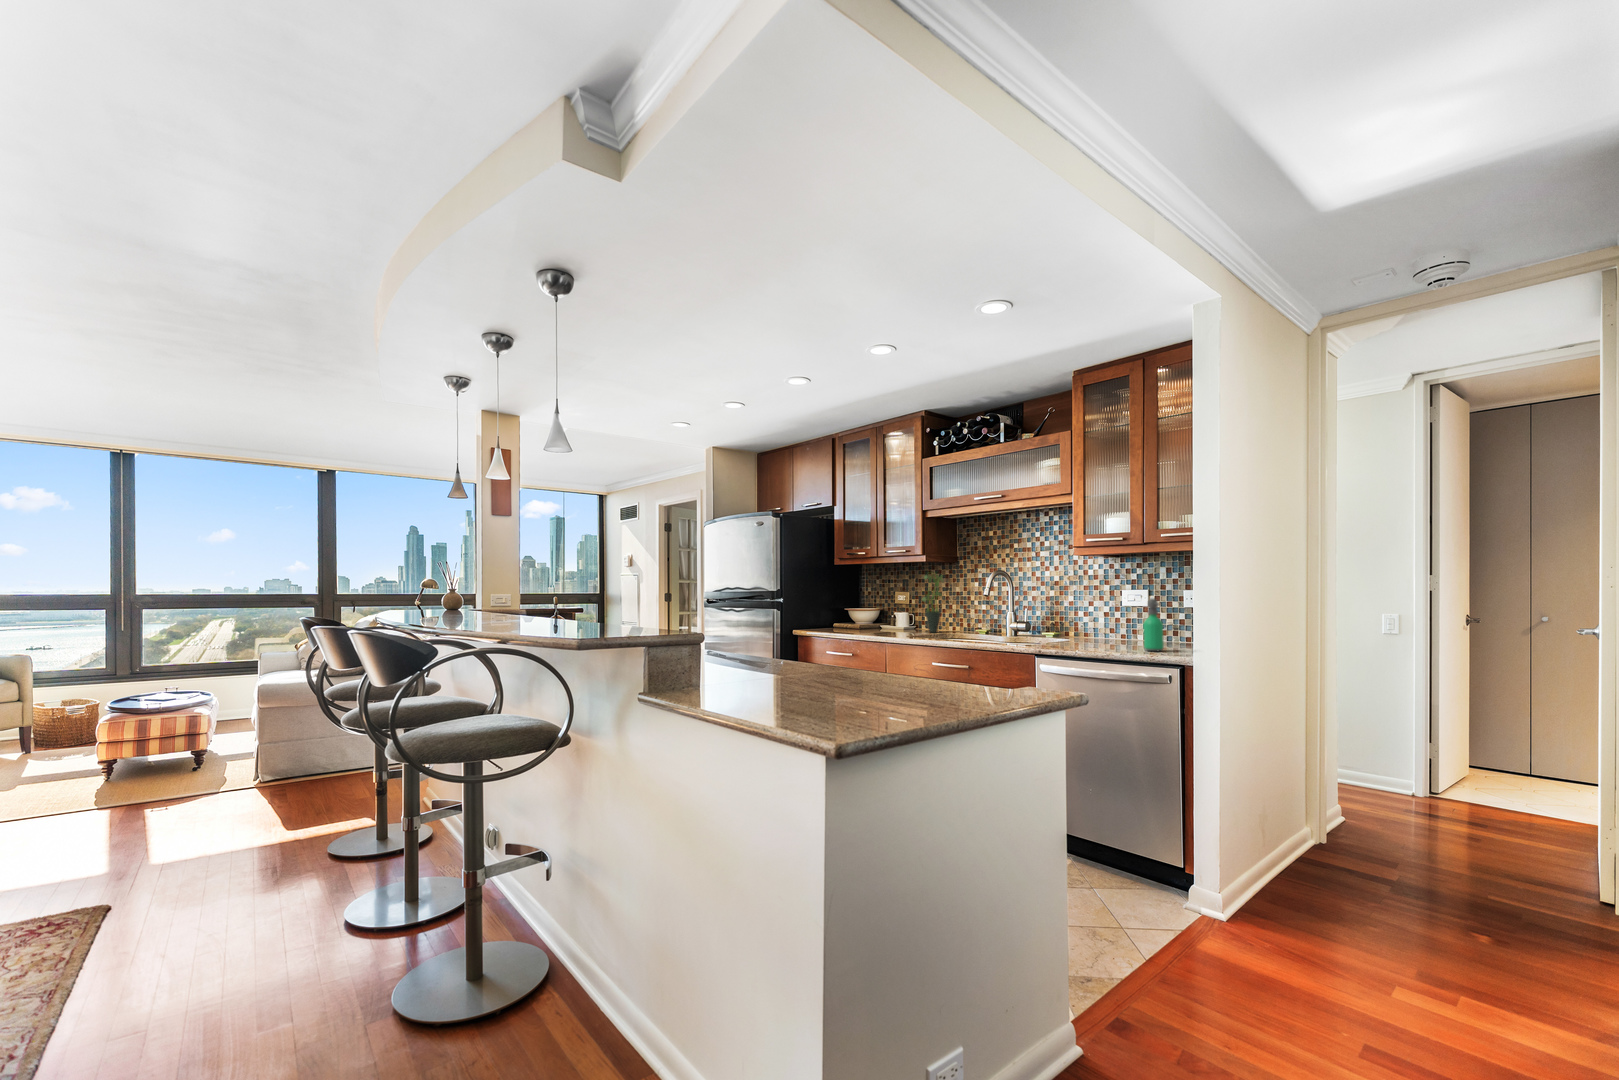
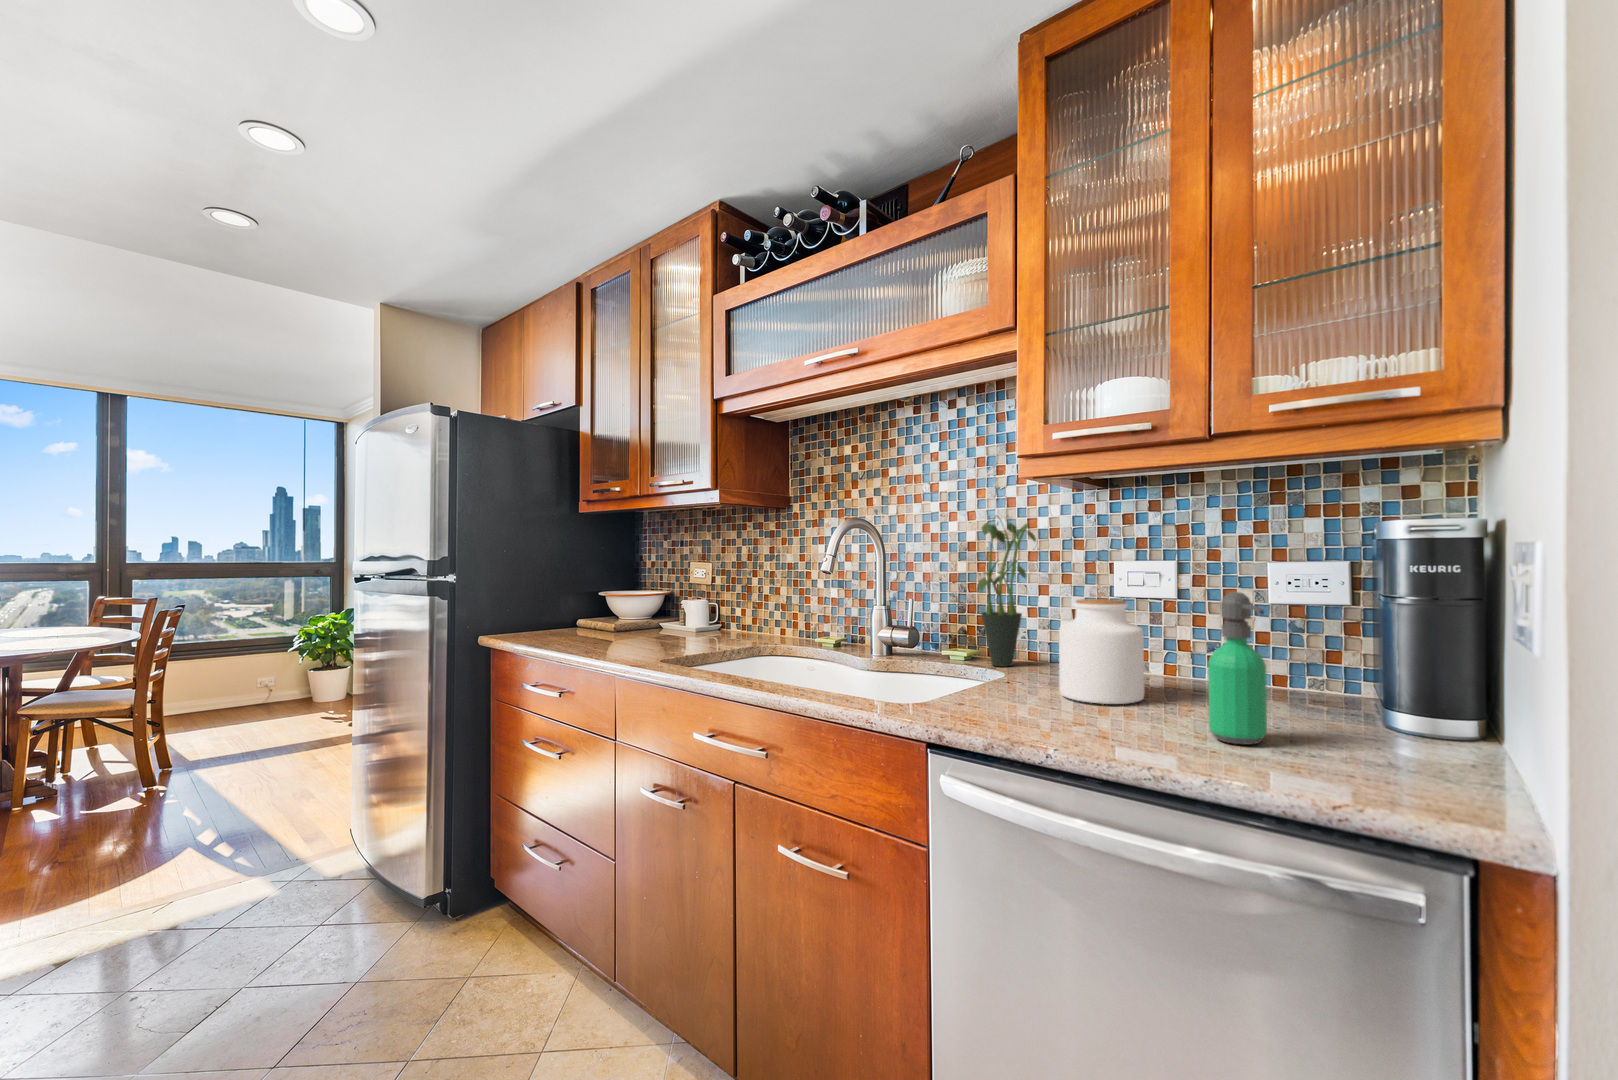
potted plant: present [922,575,943,633] -> present [978,516,1036,666]
jar: none [1094,605,1129,645] -> present [1059,599,1144,704]

